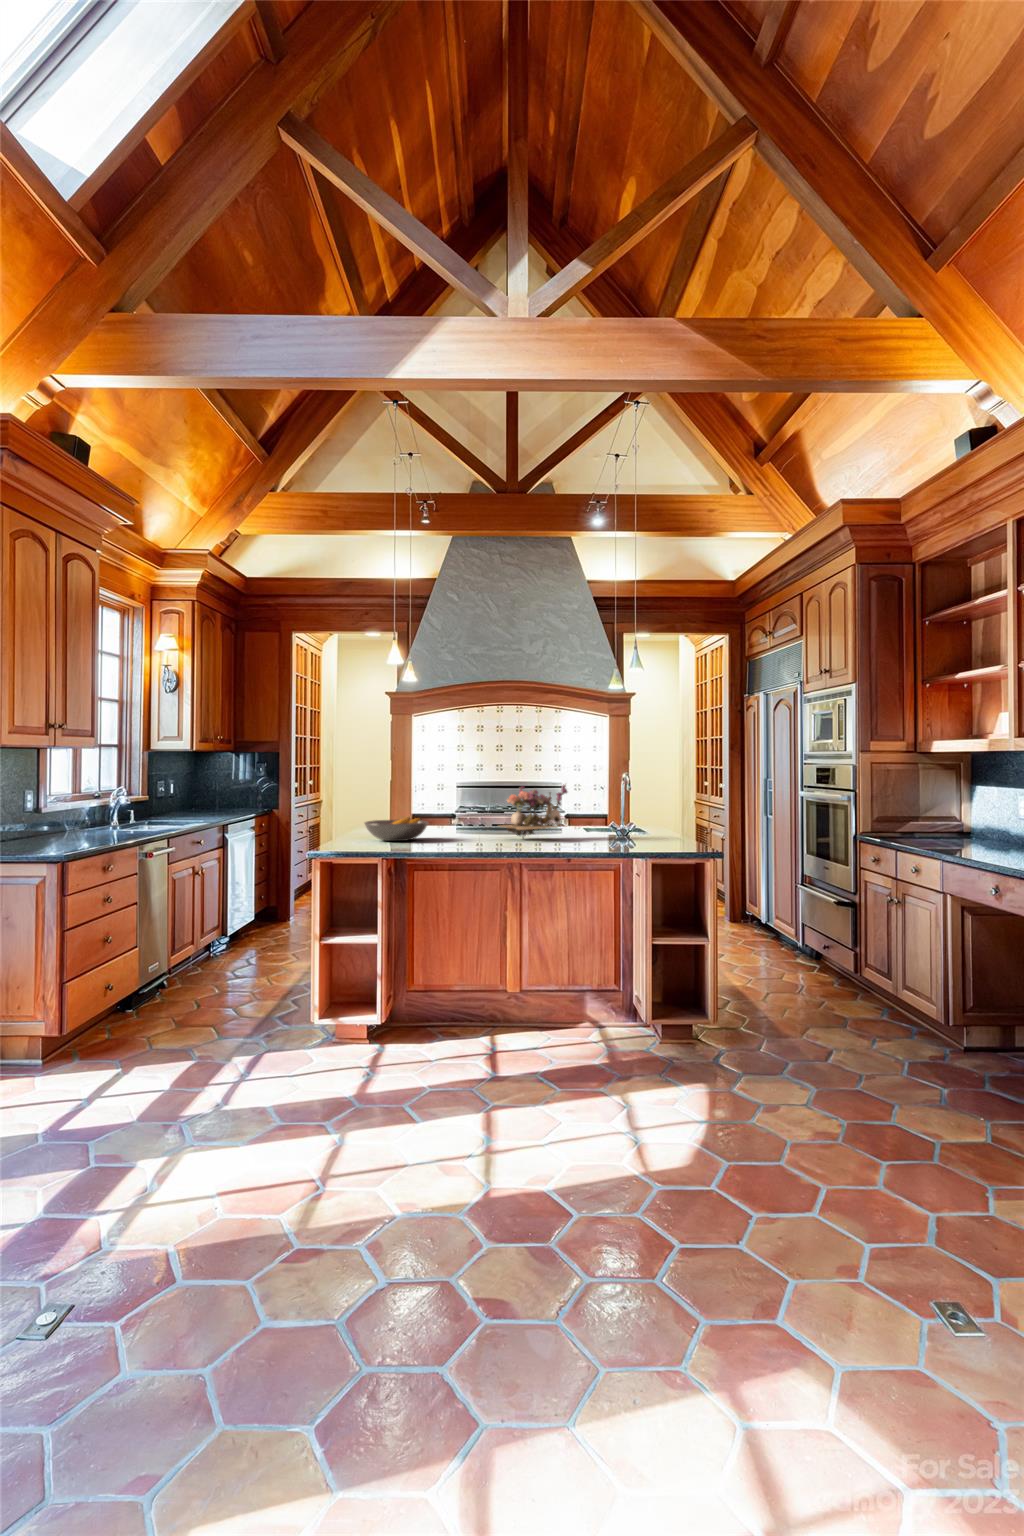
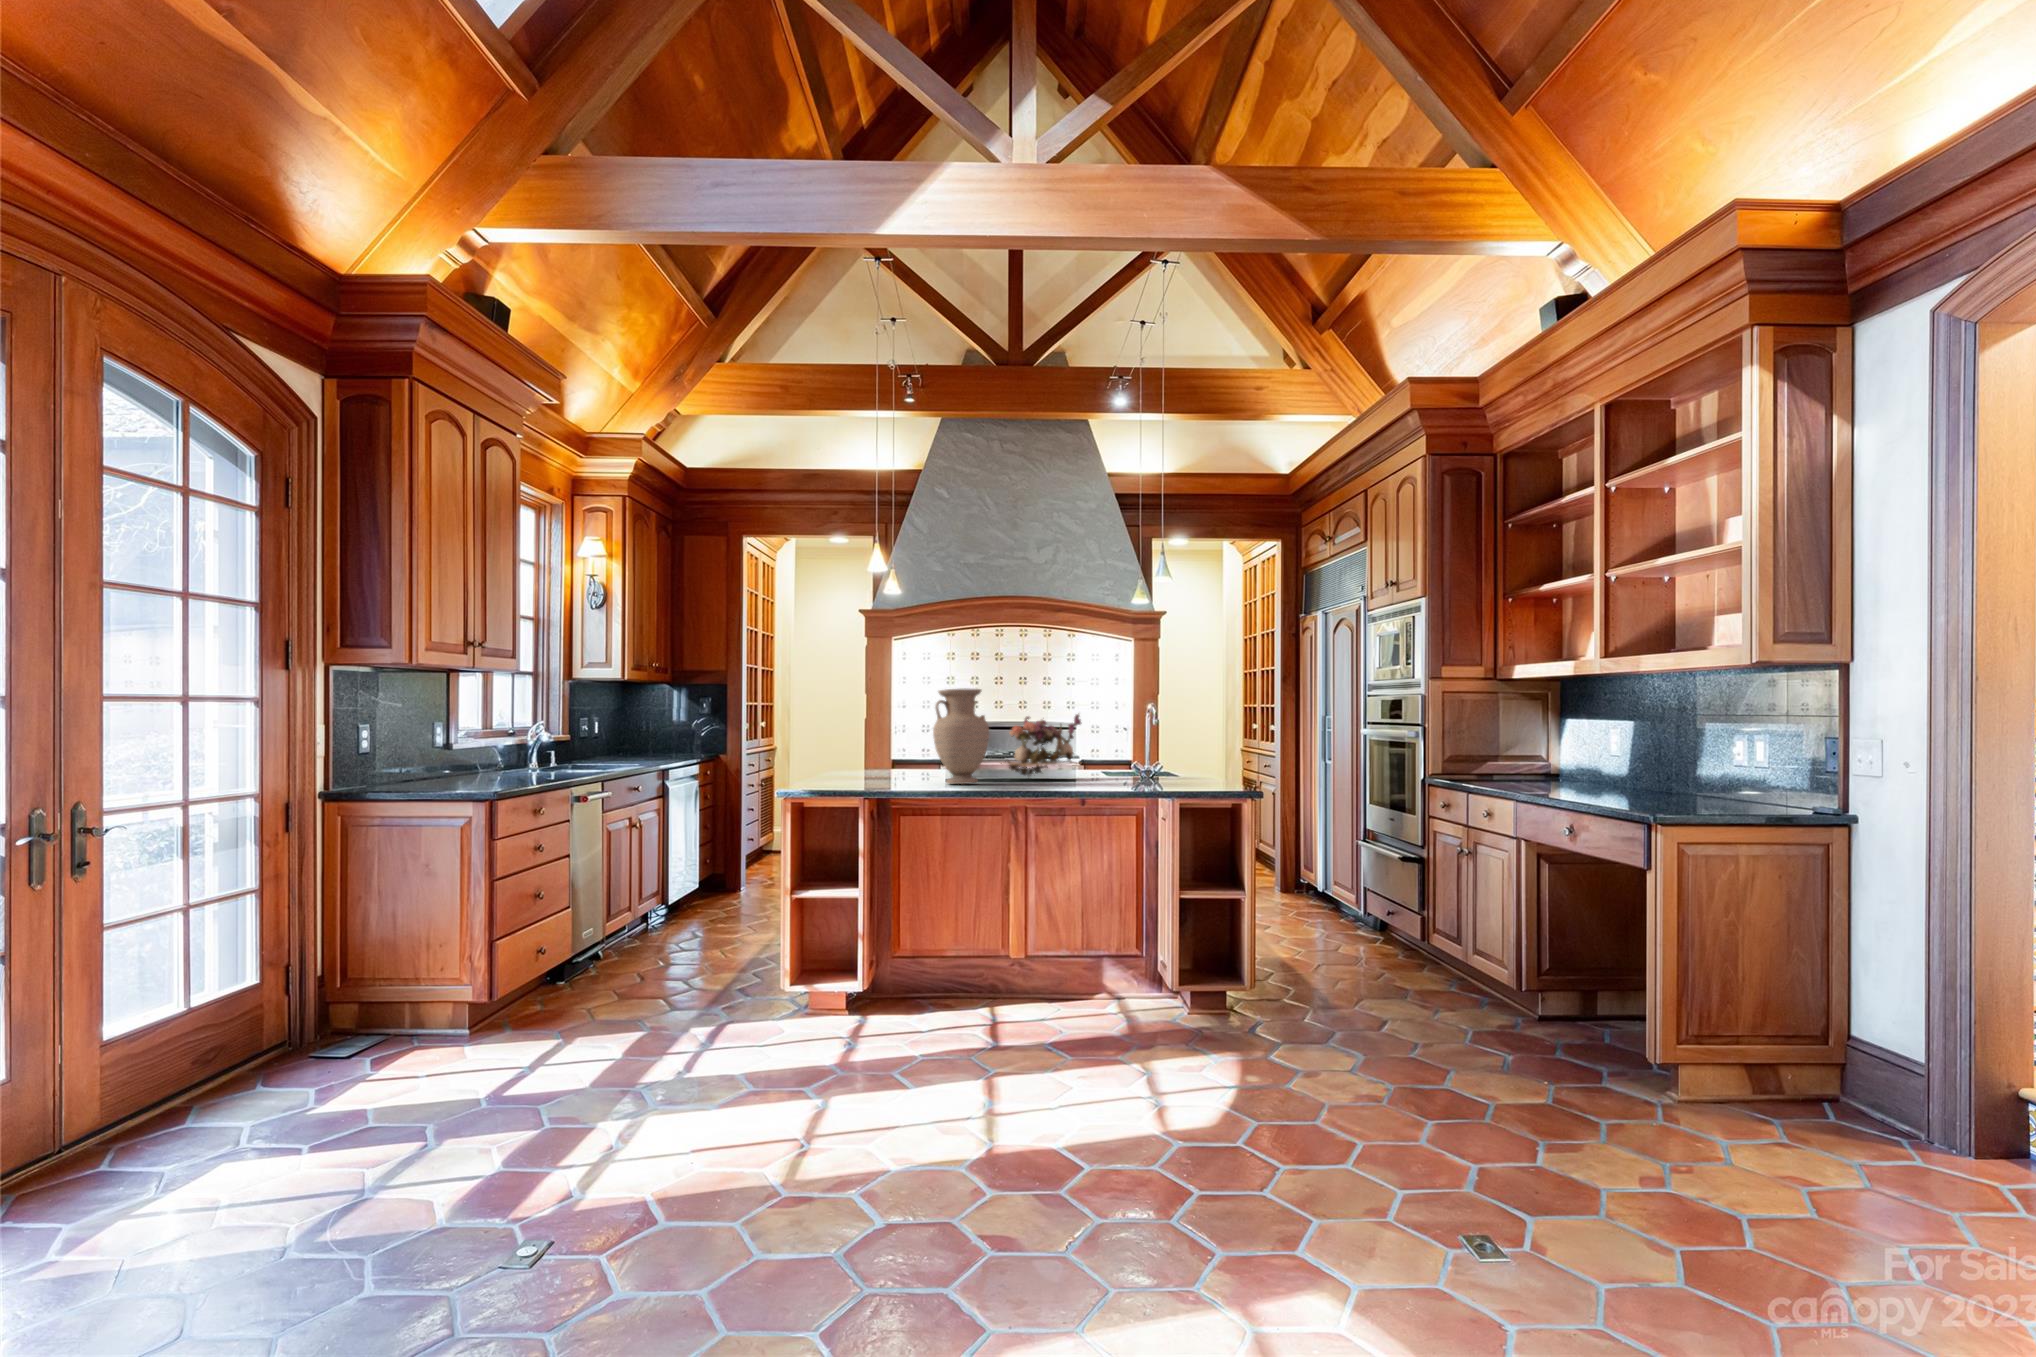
vase: none [442,765,489,846] -> present [933,688,989,784]
fruit bowl: present [365,817,428,841] -> none [839,753,917,780]

